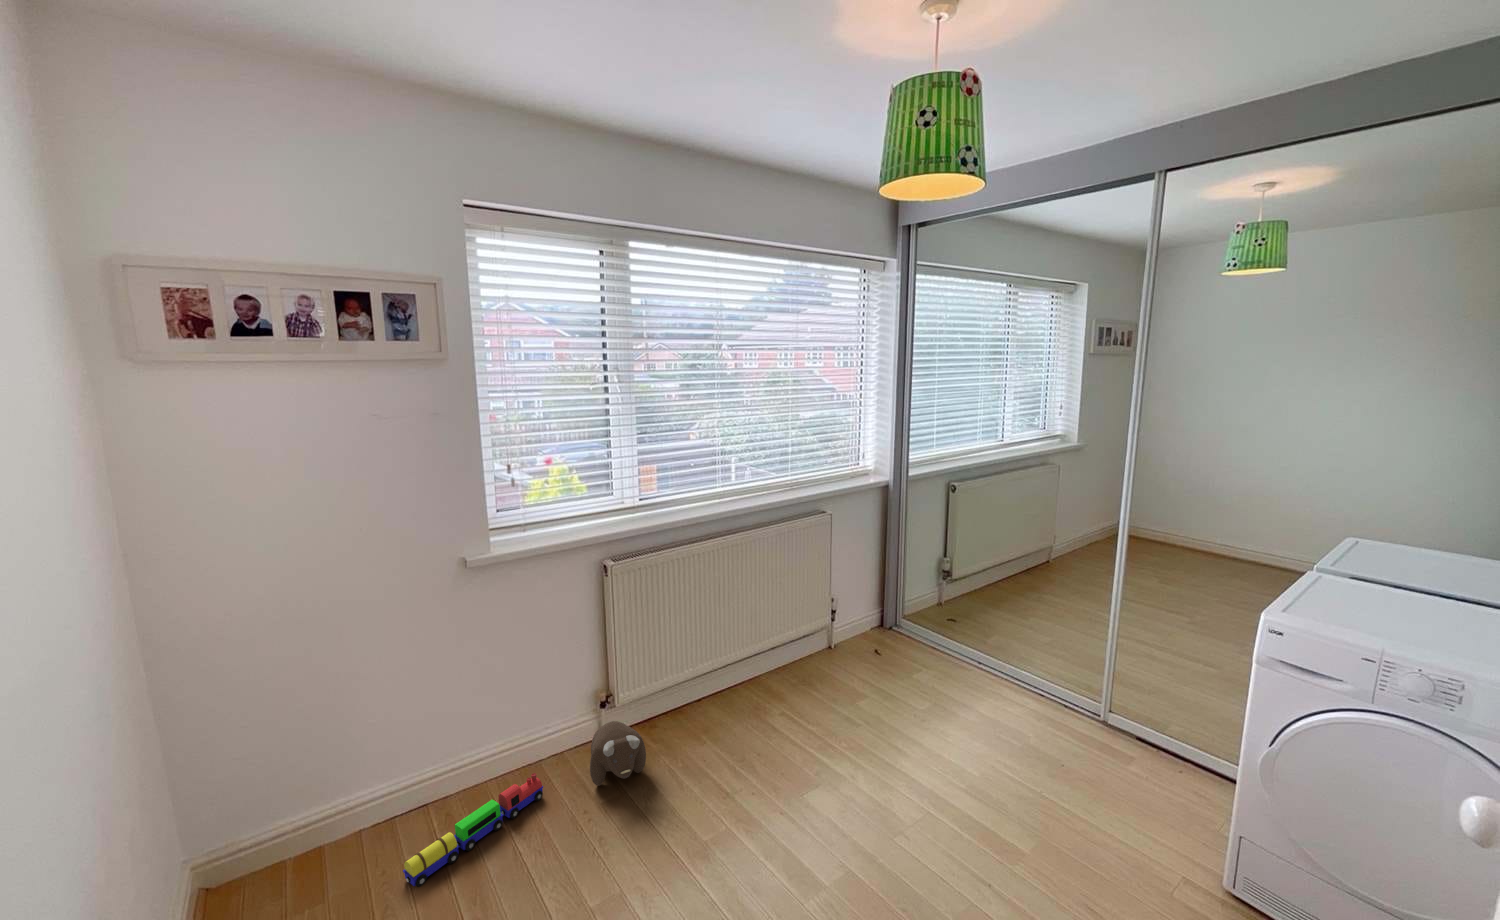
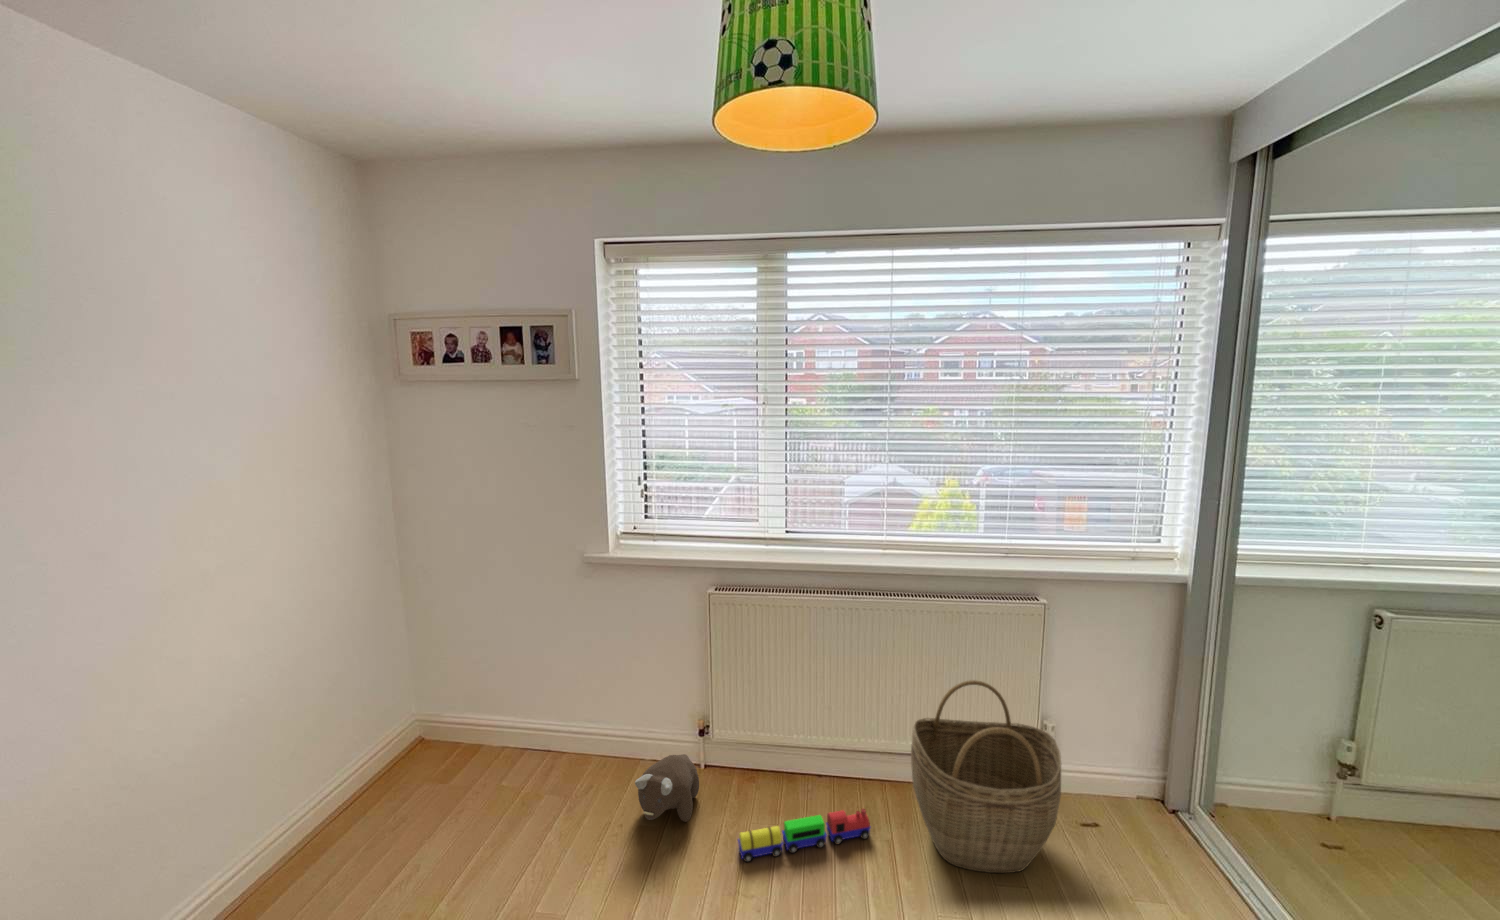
woven basket: none [779,573,874,699] -> present [911,680,1061,873]
toy train: present [403,773,543,887] -> present [738,809,870,862]

